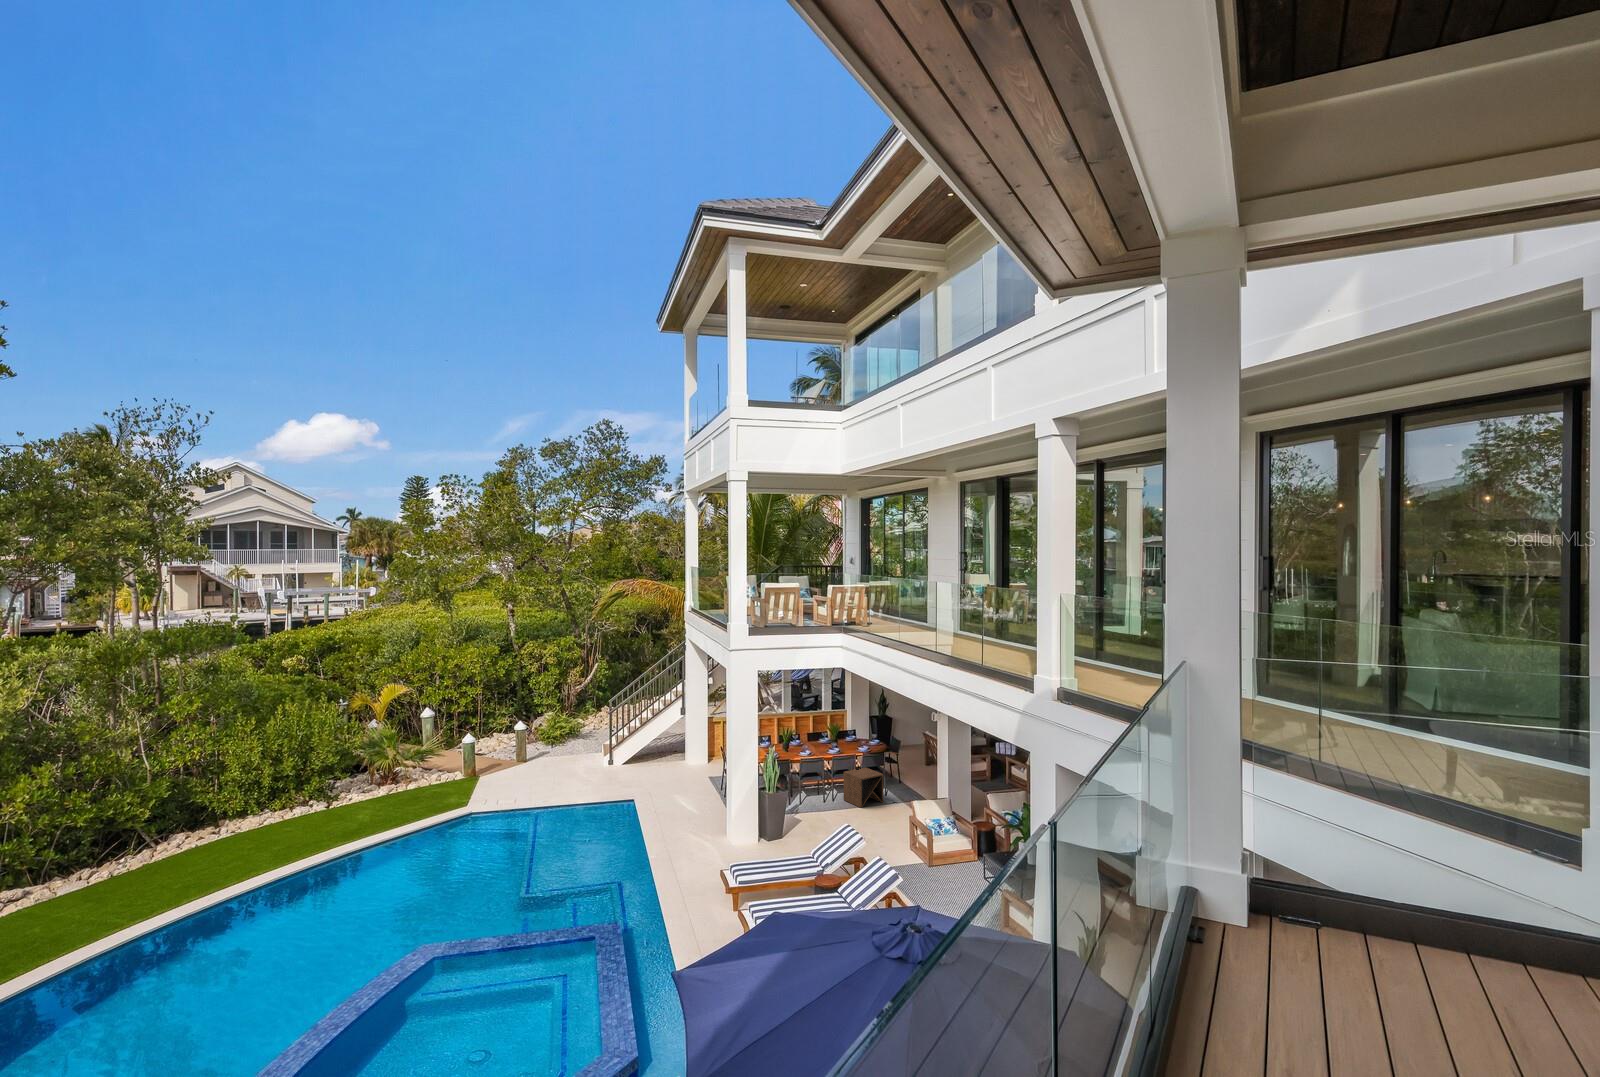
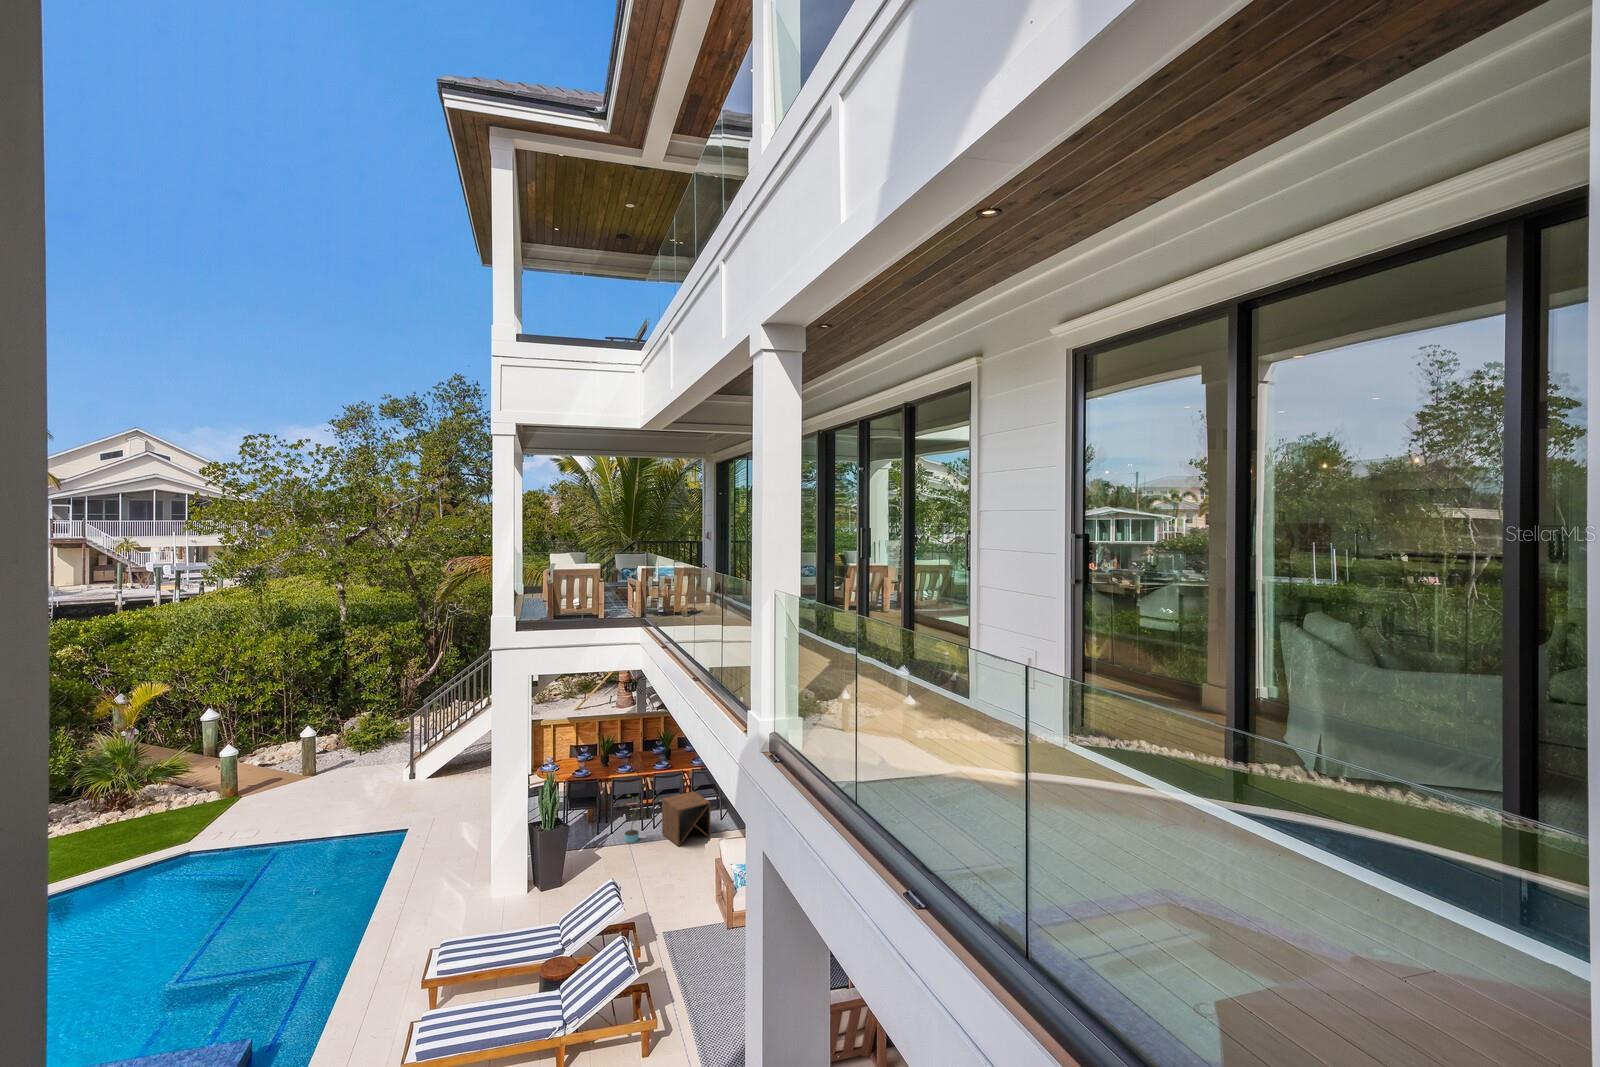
potted plant: none [812,768,833,805] -> present [619,795,646,842]

